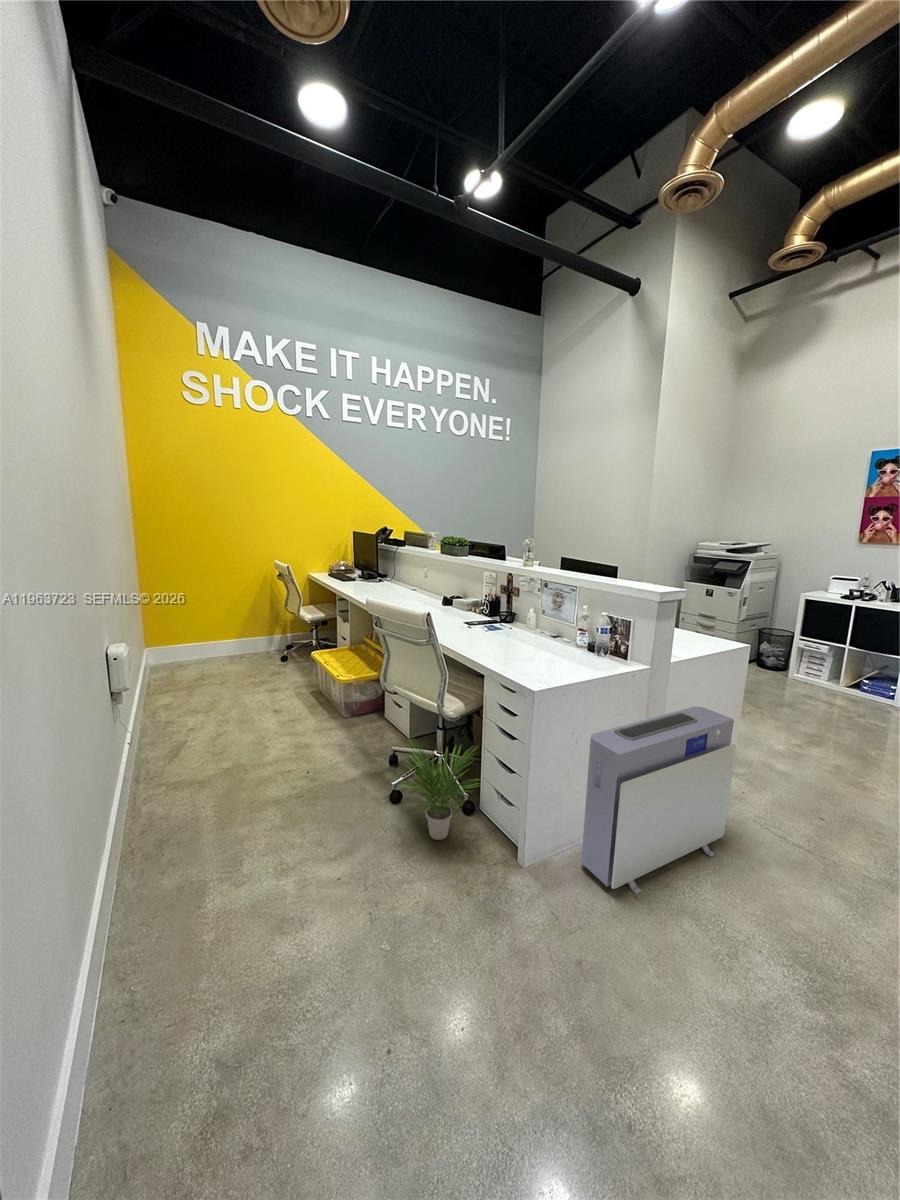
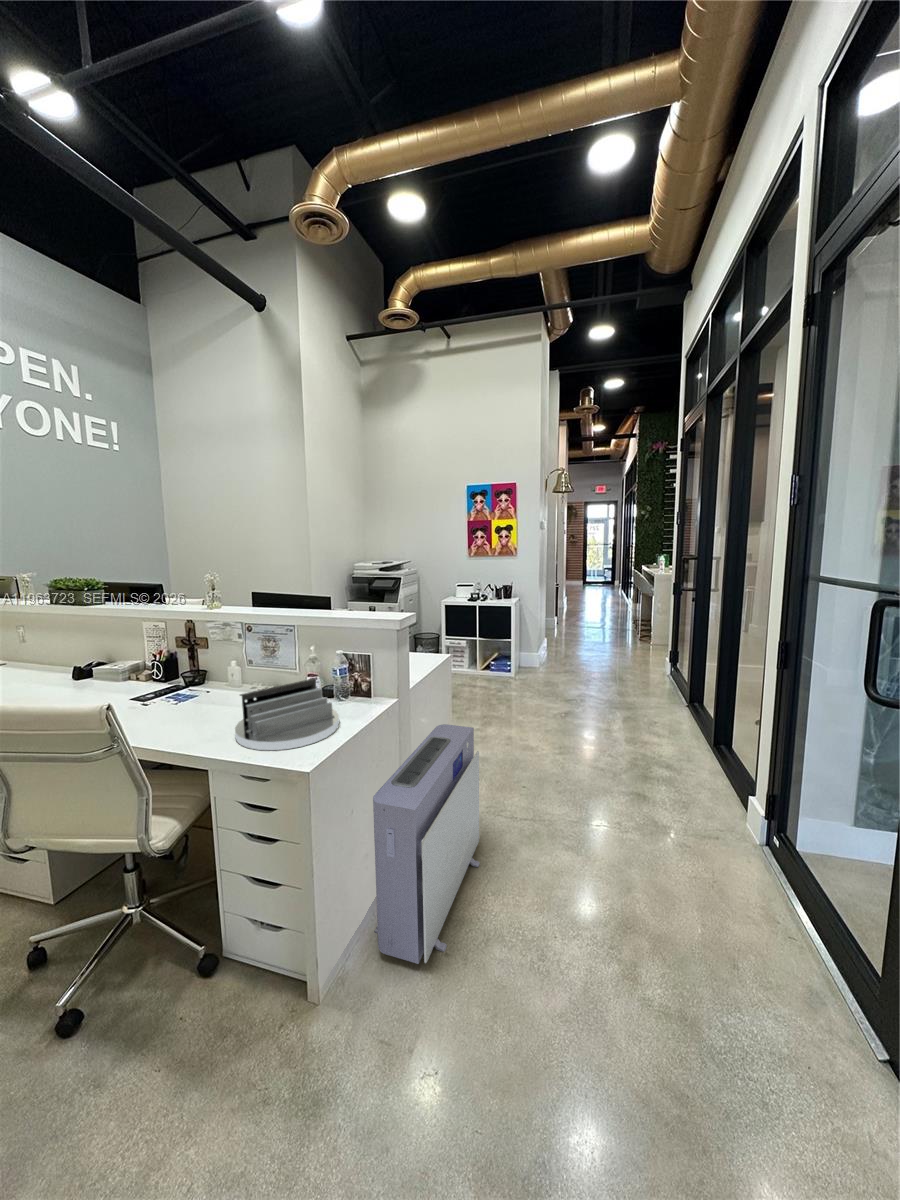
desk organizer: none [506,629,585,677] -> present [235,679,339,750]
potted plant: present [406,743,476,840] -> none [71,873,241,1056]

